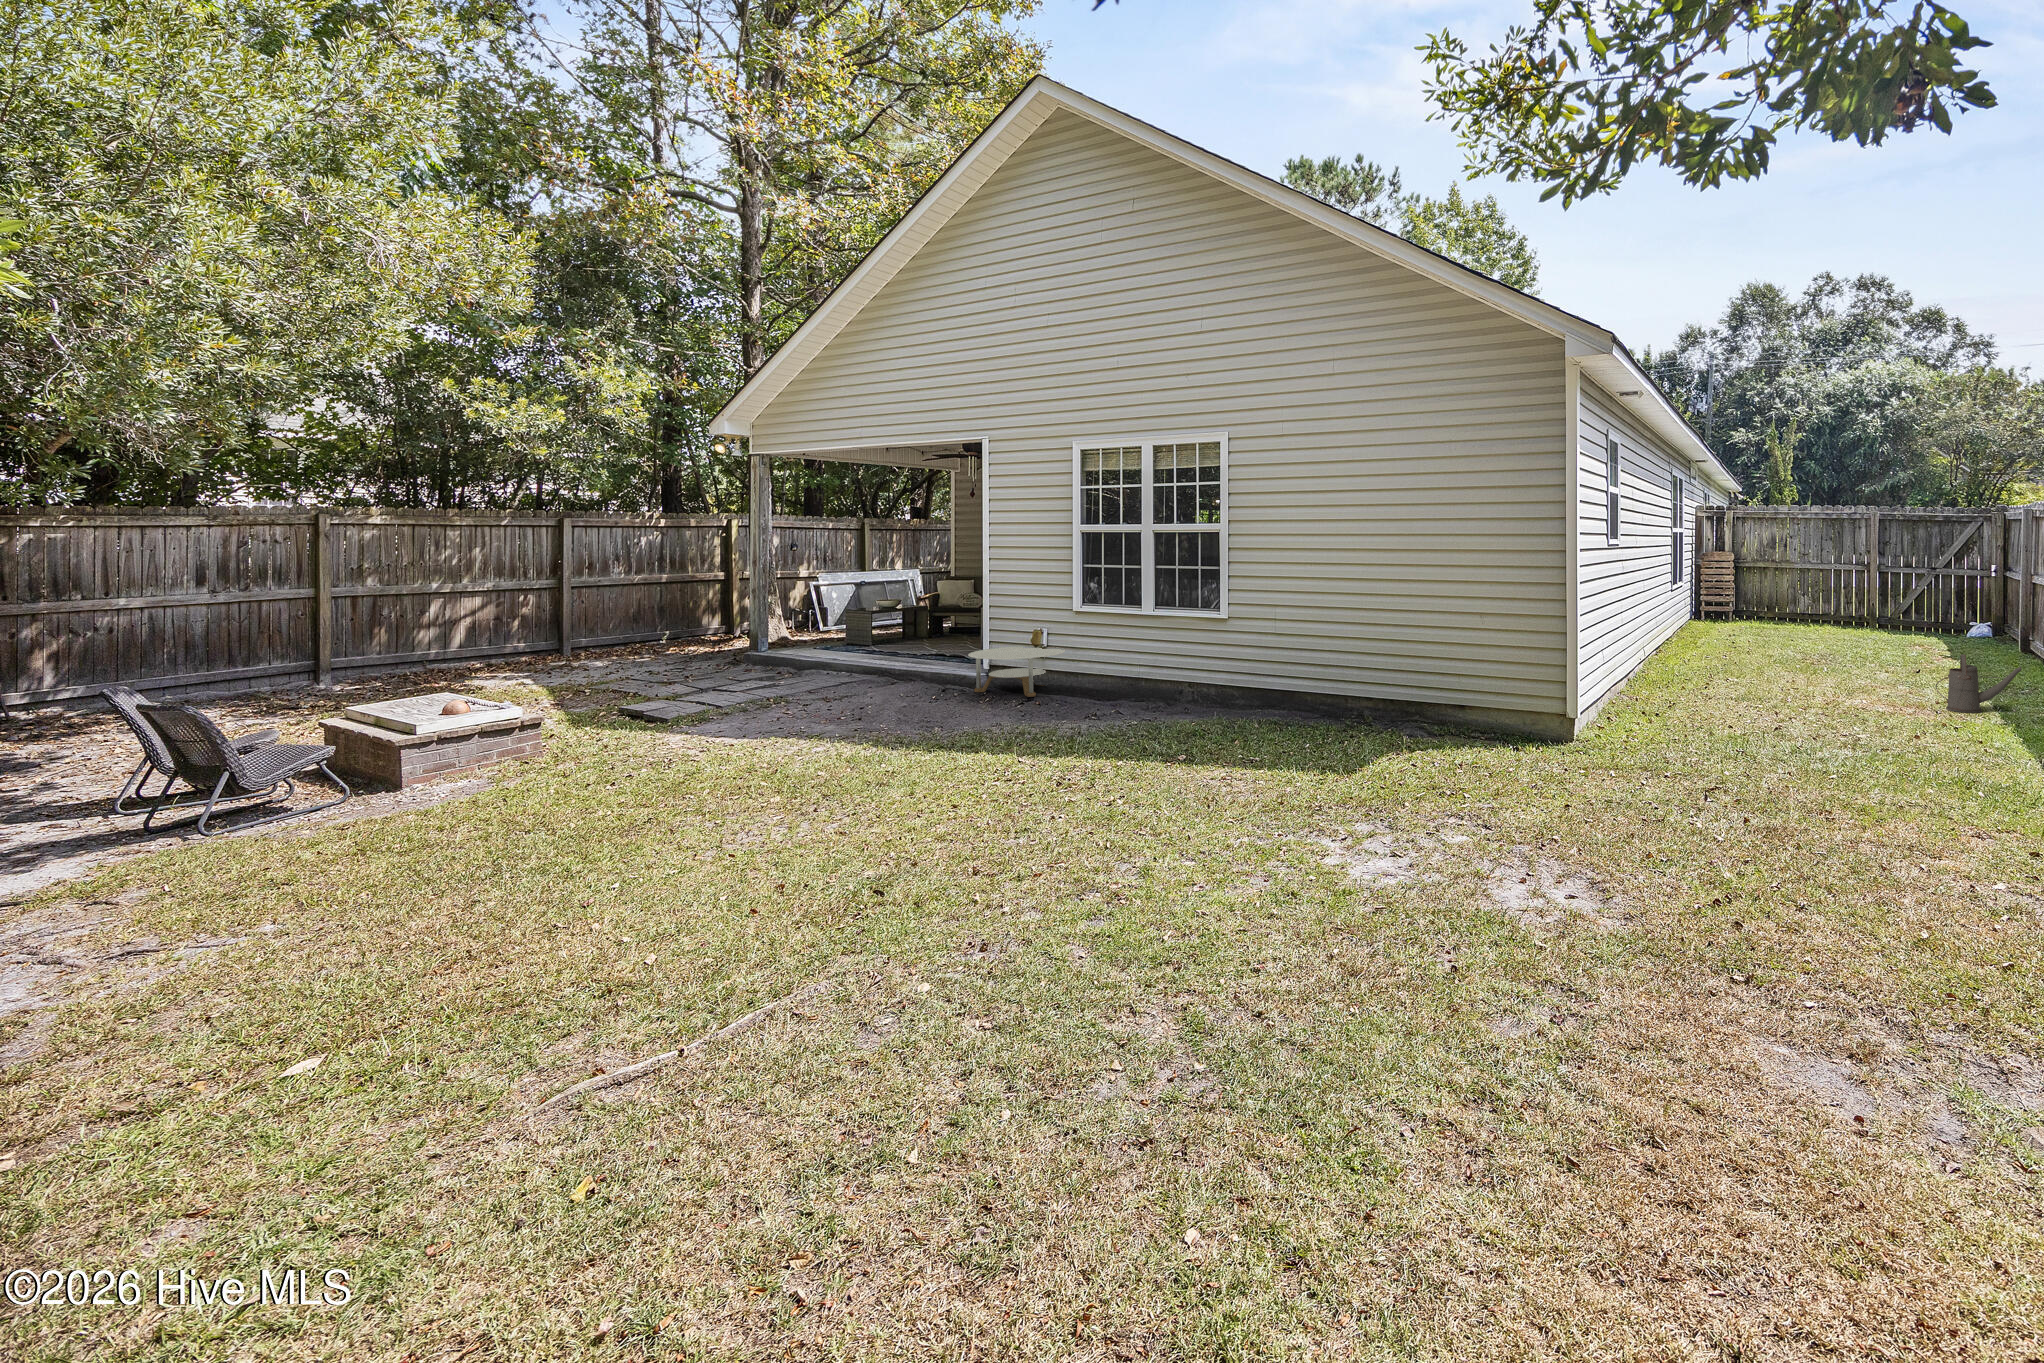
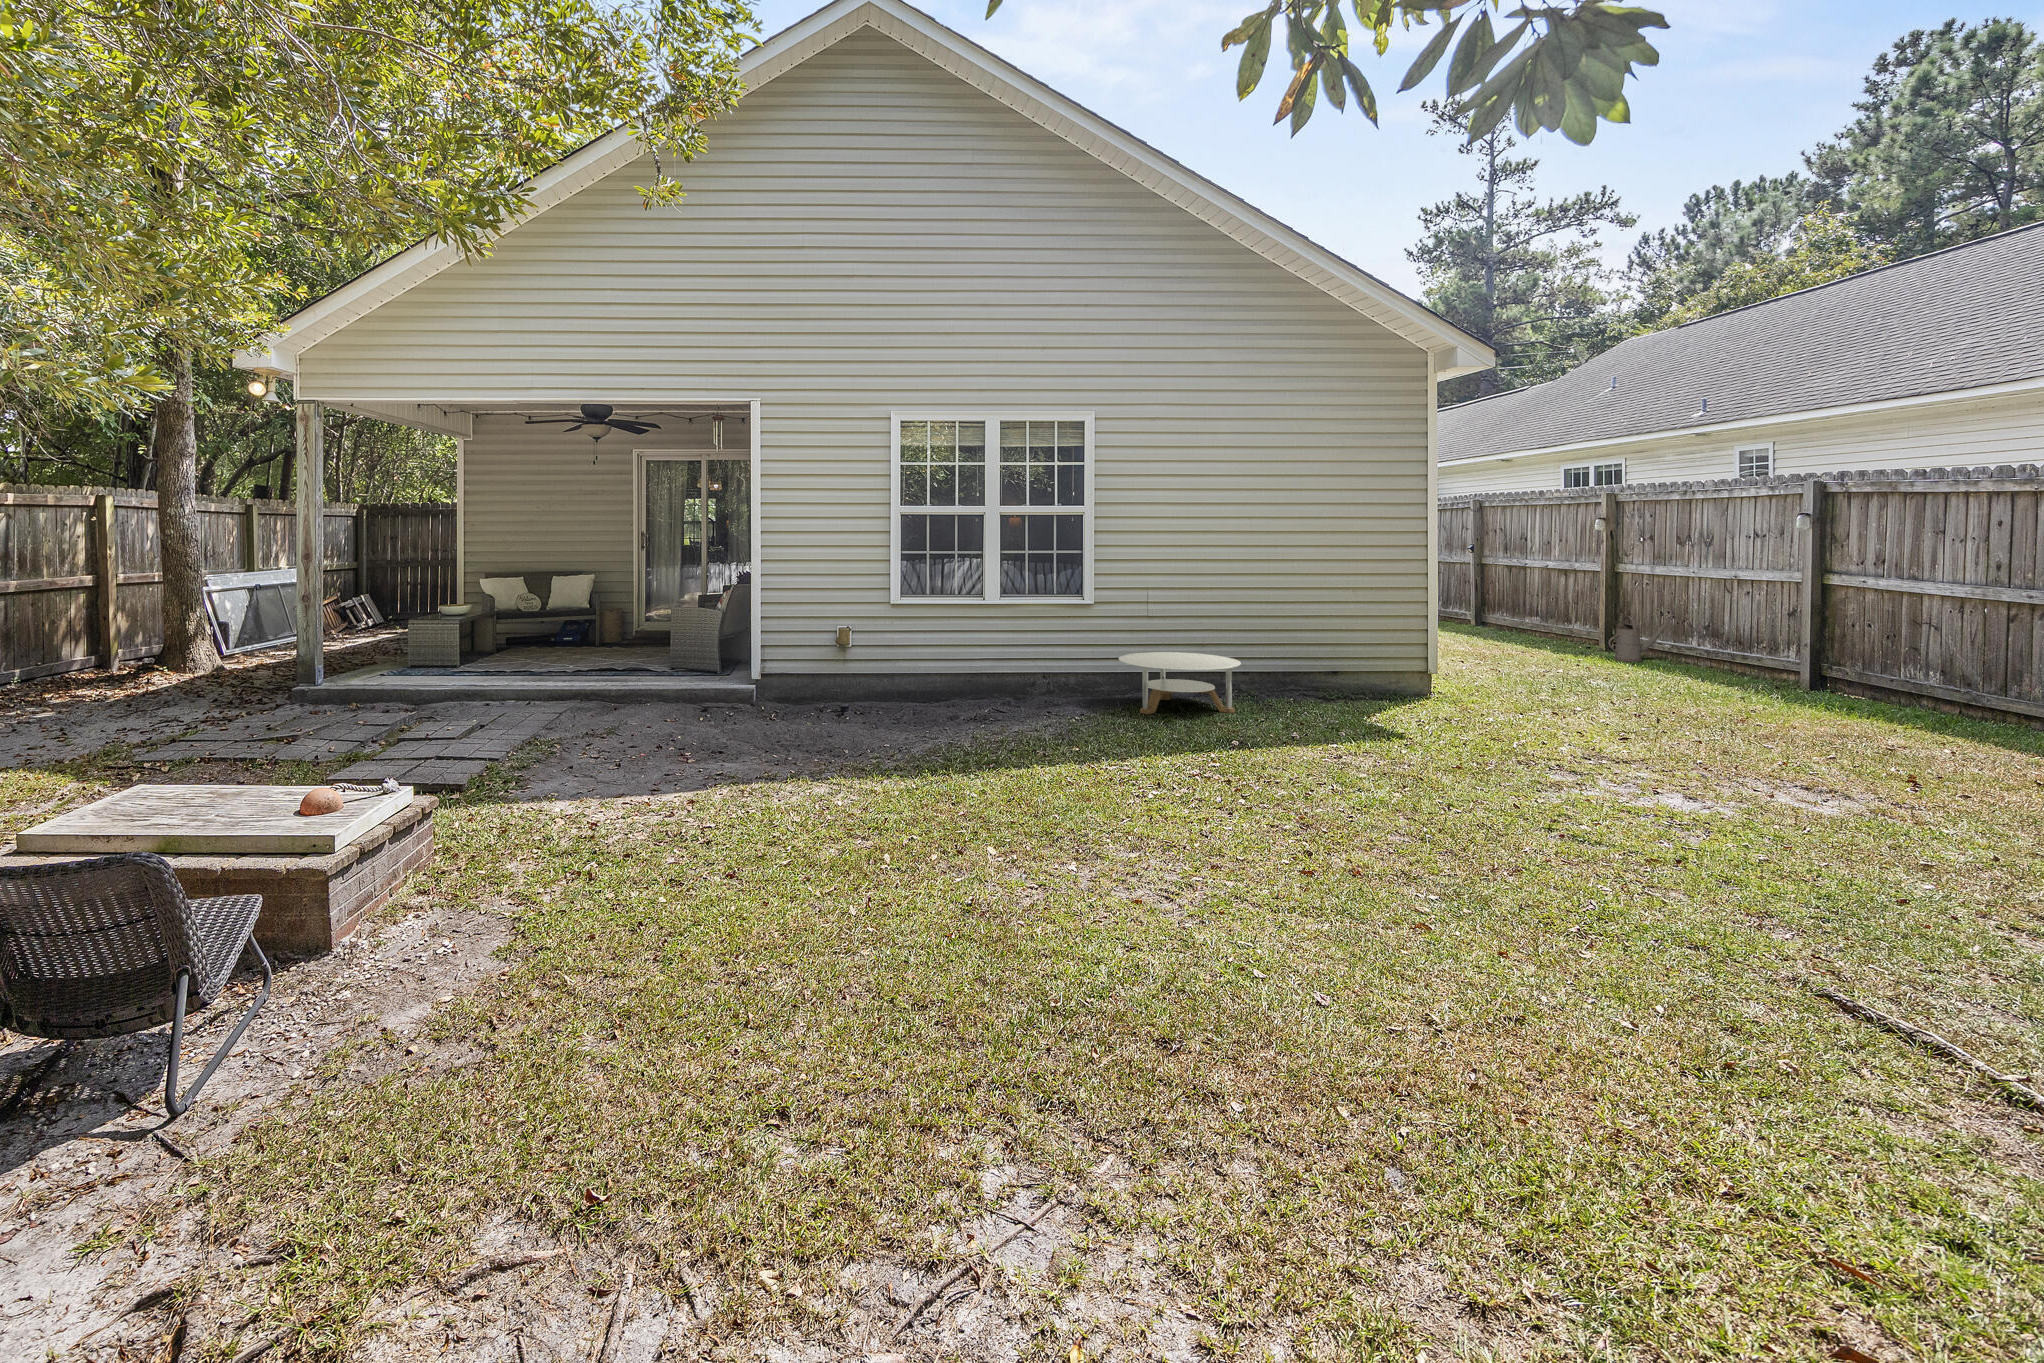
round table: present [968,646,1065,697] -> present [1119,652,1241,714]

